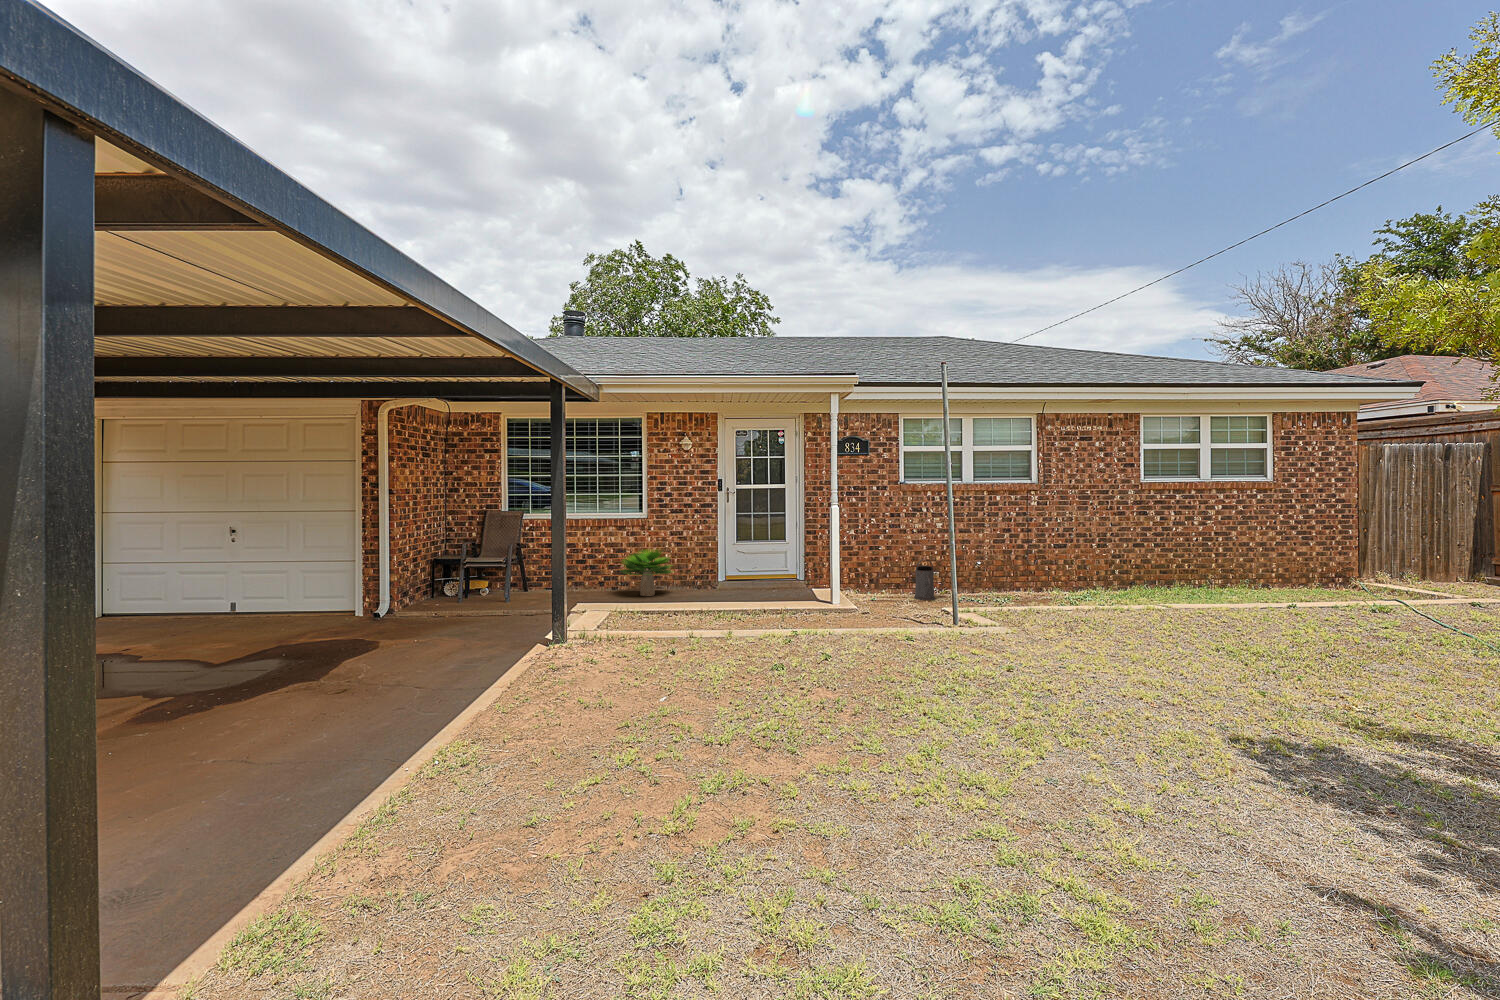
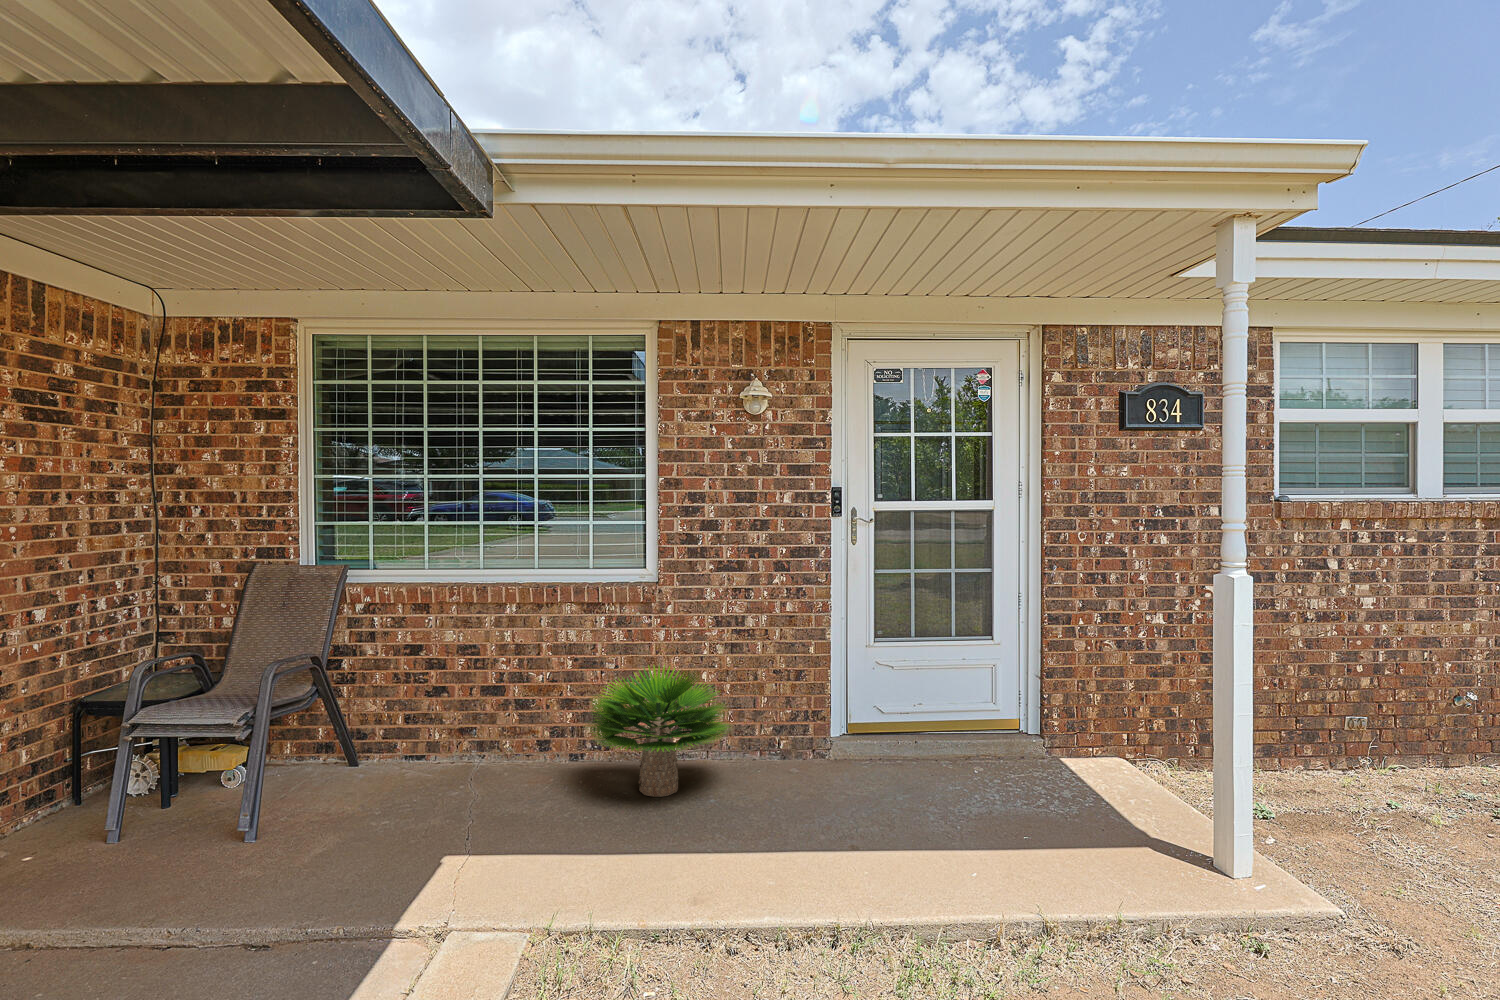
watering can: present [914,559,935,600] -> none [1310,692,1411,809]

